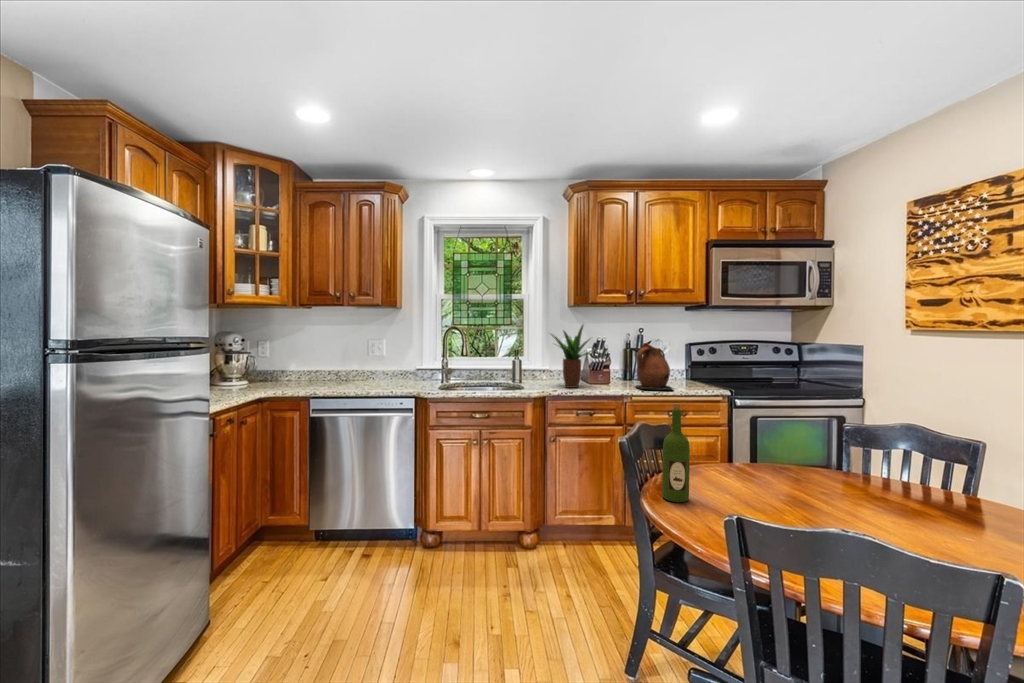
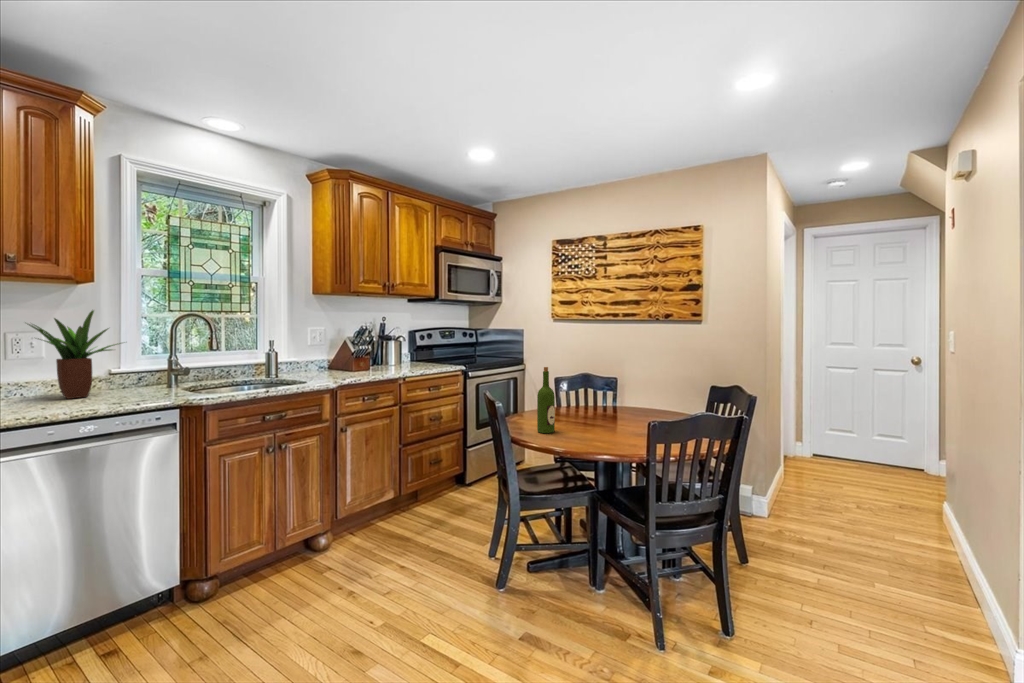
potted plant: present [552,325,599,388] -> present [28,310,121,399]
ceramic pitcher: present [636,343,673,390] -> none [390,330,428,370]

